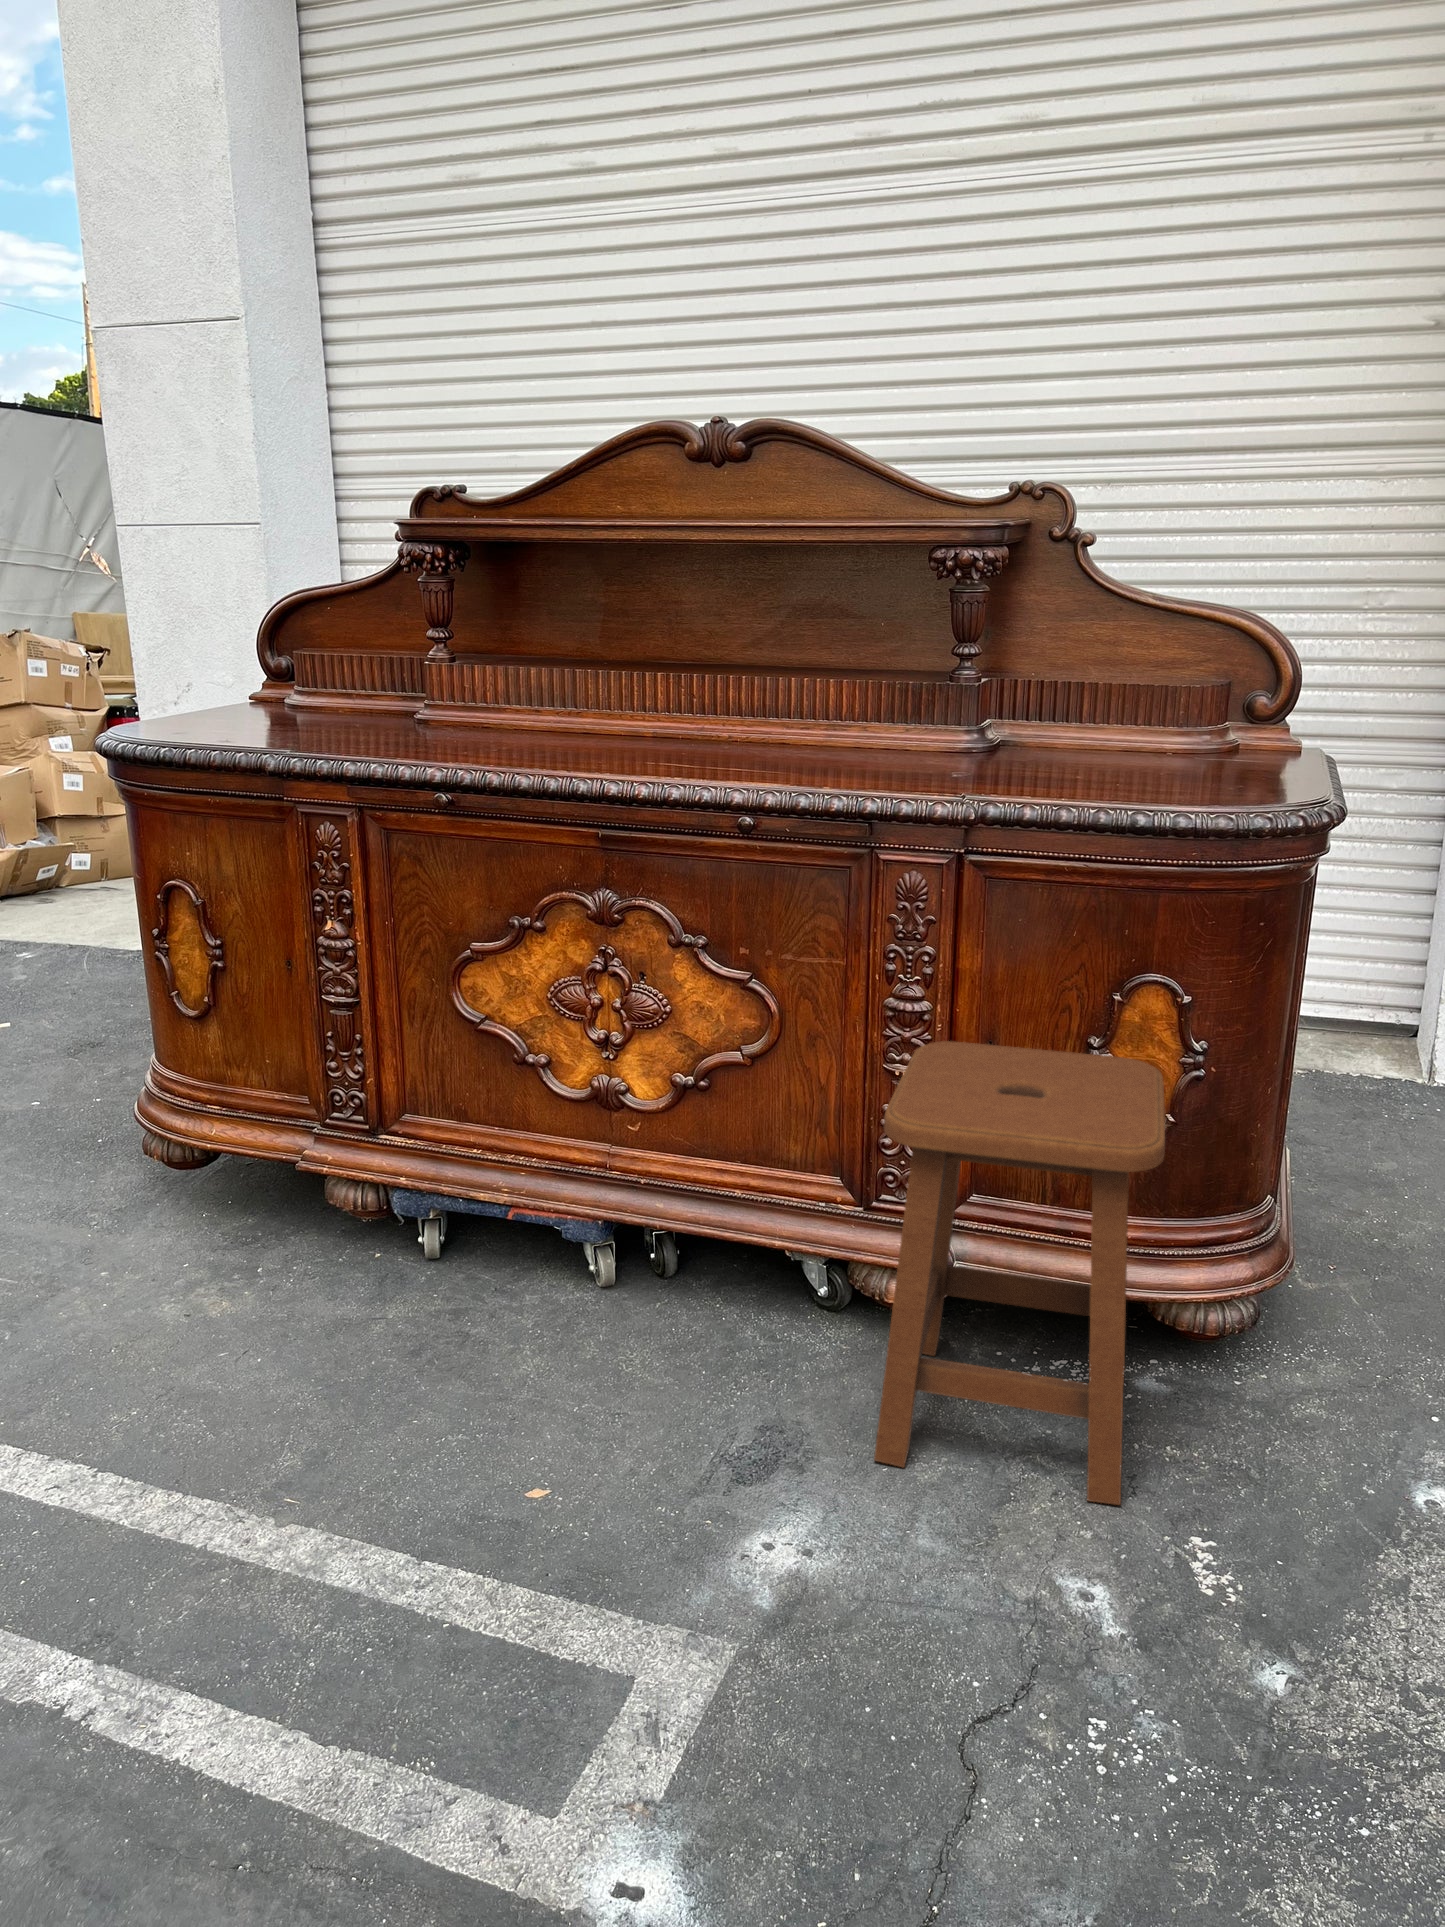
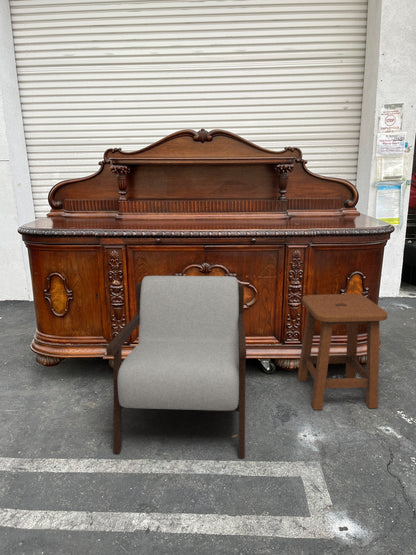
armchair: none [118,918,715,1569] -> present [106,276,246,458]

